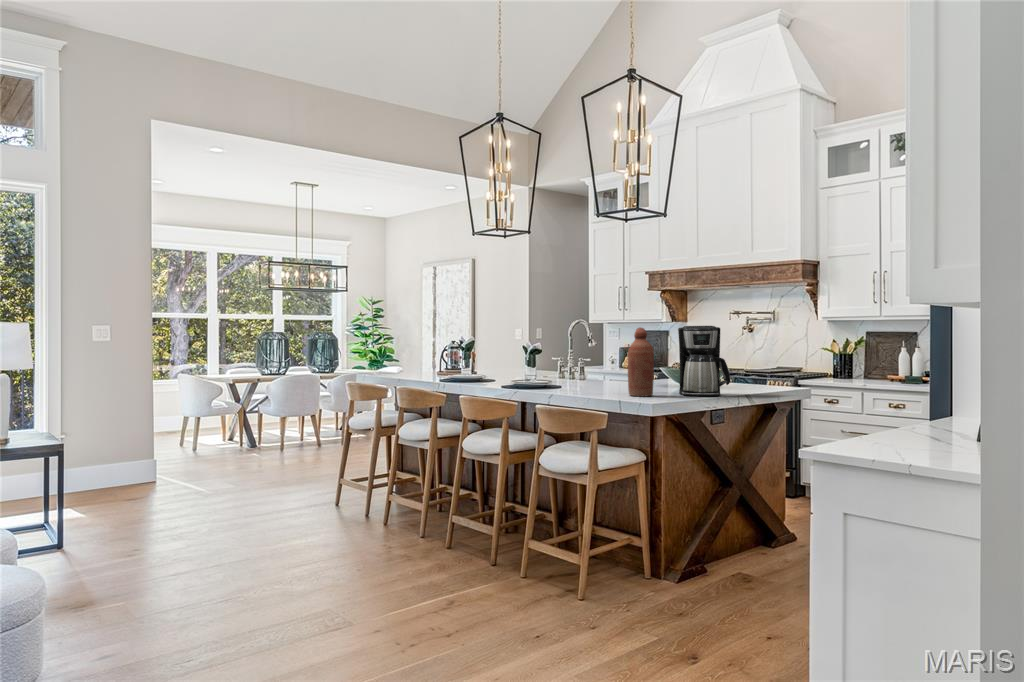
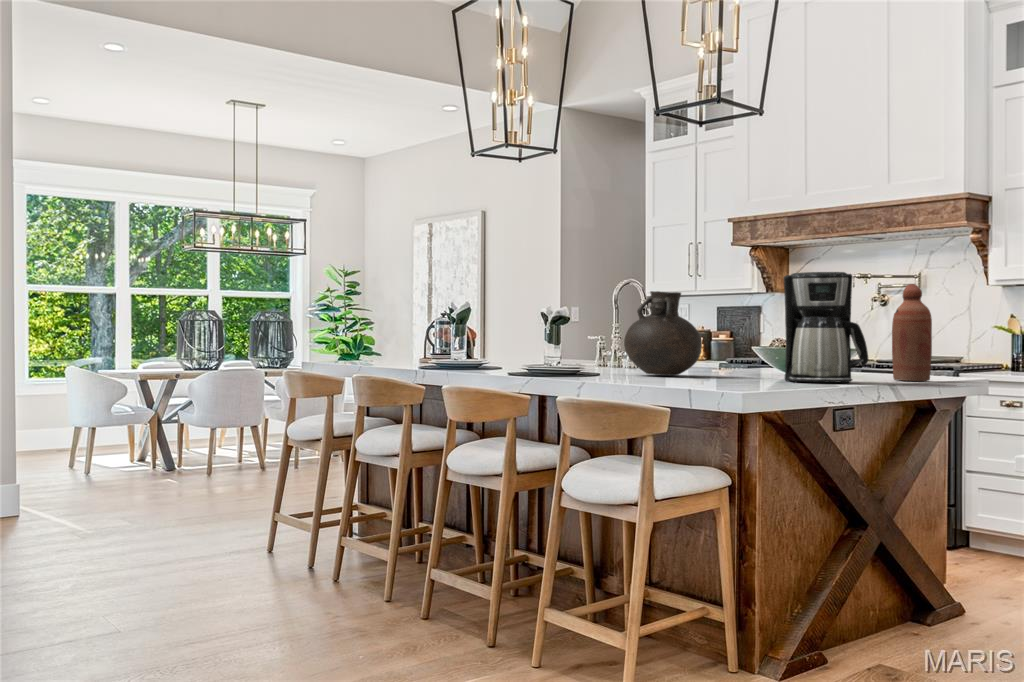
bottle: present [627,328,654,396] -> present [892,284,932,381]
vase: none [578,336,627,390] -> present [624,291,702,376]

